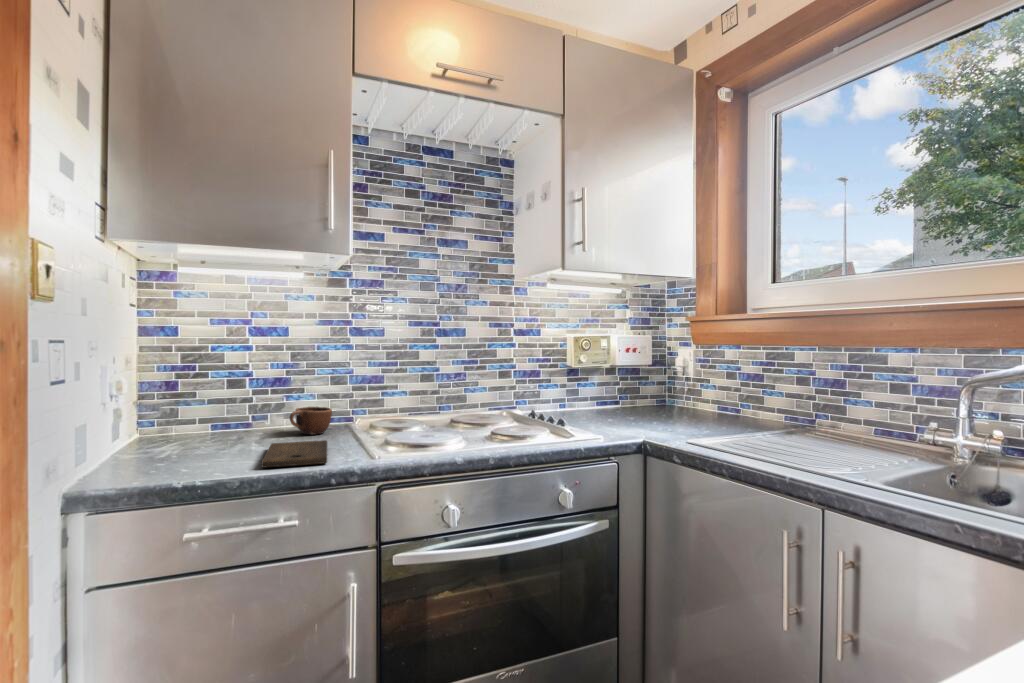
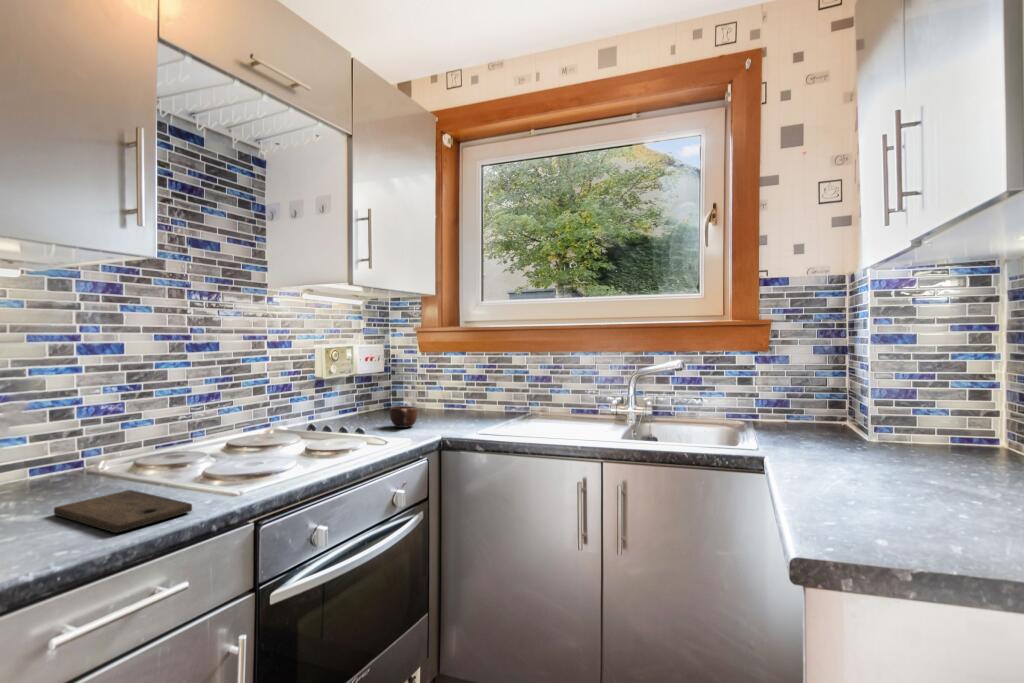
mug: present [290,407,332,435] -> present [390,406,418,428]

